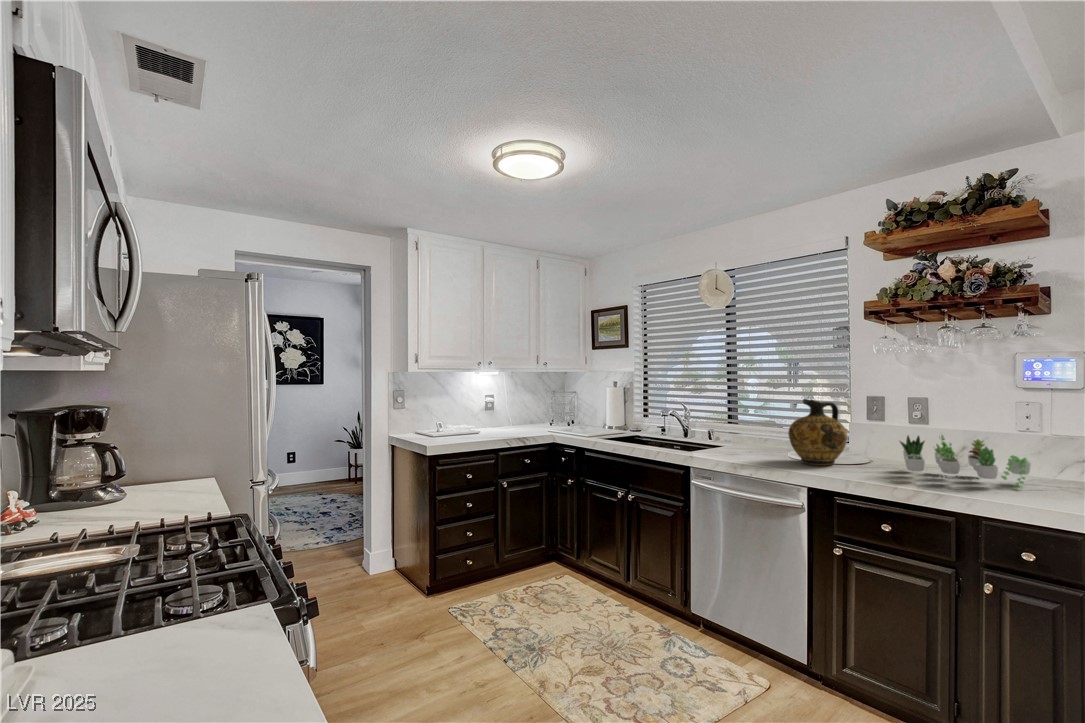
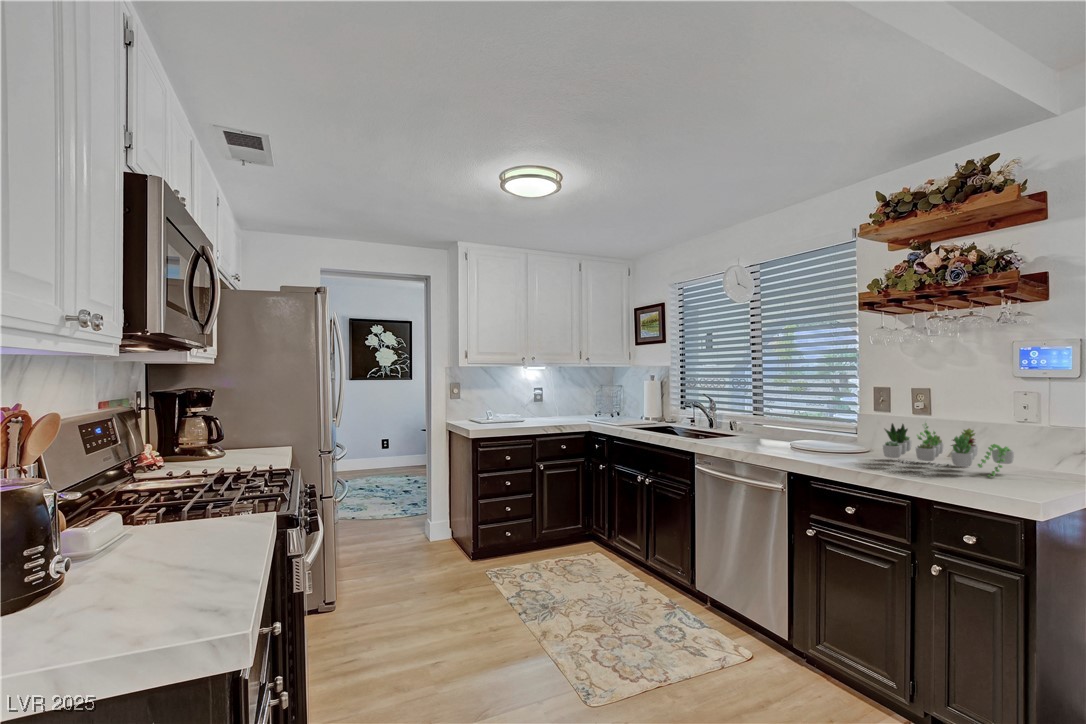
ceramic jug: present [788,399,847,465] -> none [786,388,843,453]

